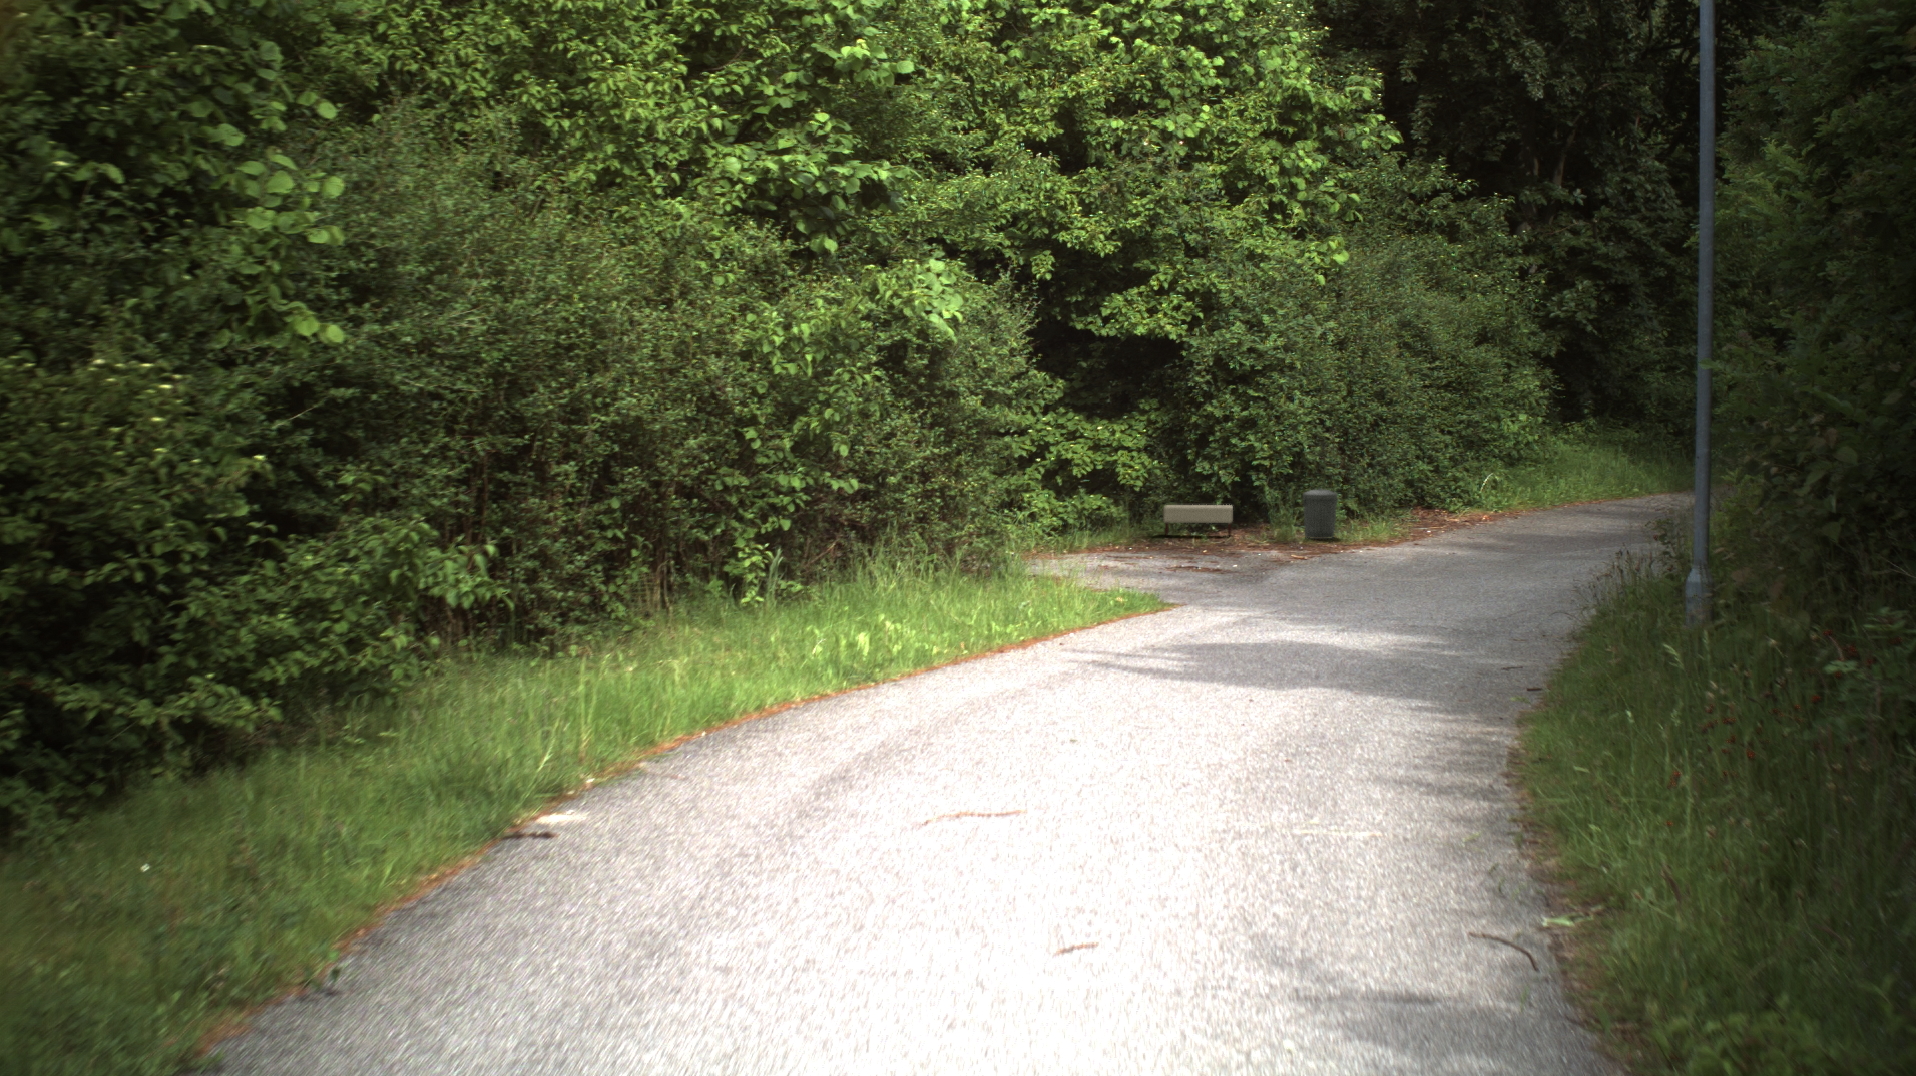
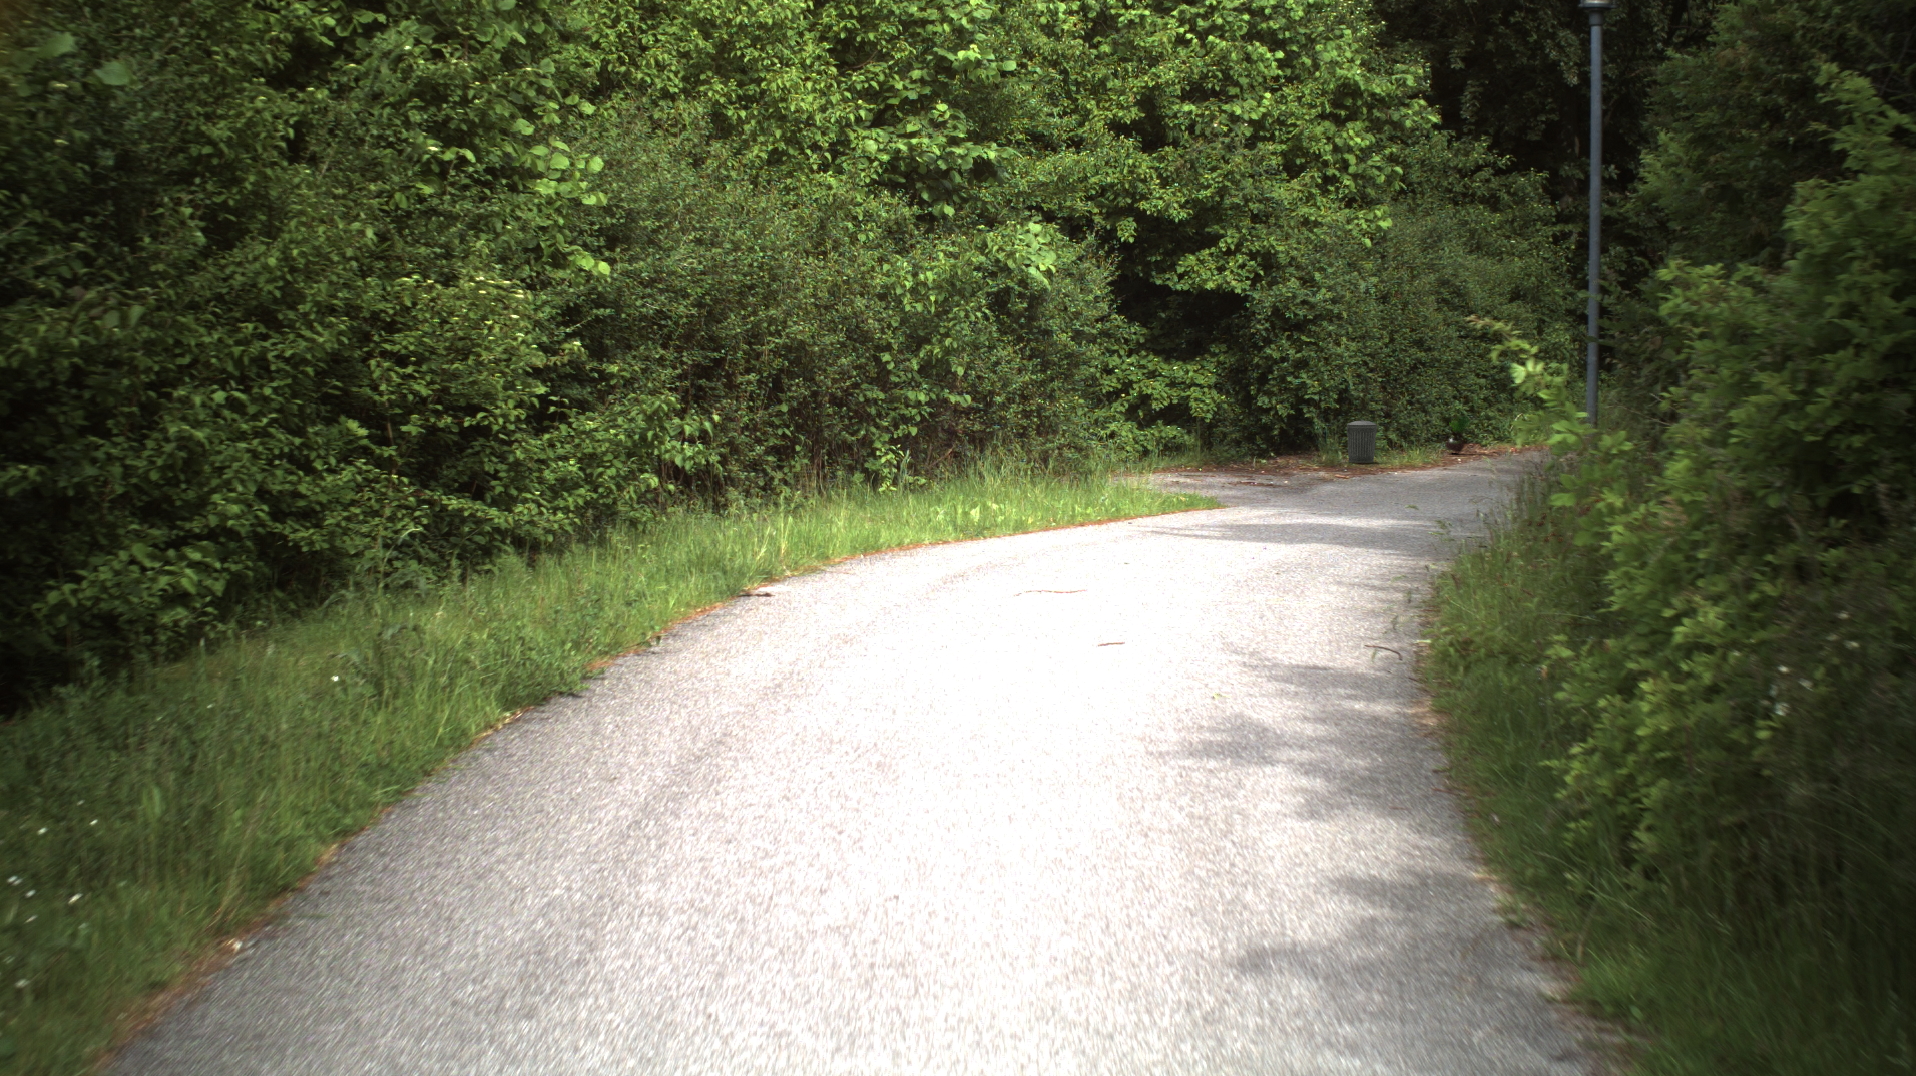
potted tree: none [1412,477,1440,525] -> present [1446,417,1469,453]
bench: present [1164,505,1233,536] -> none [1227,434,1287,461]

